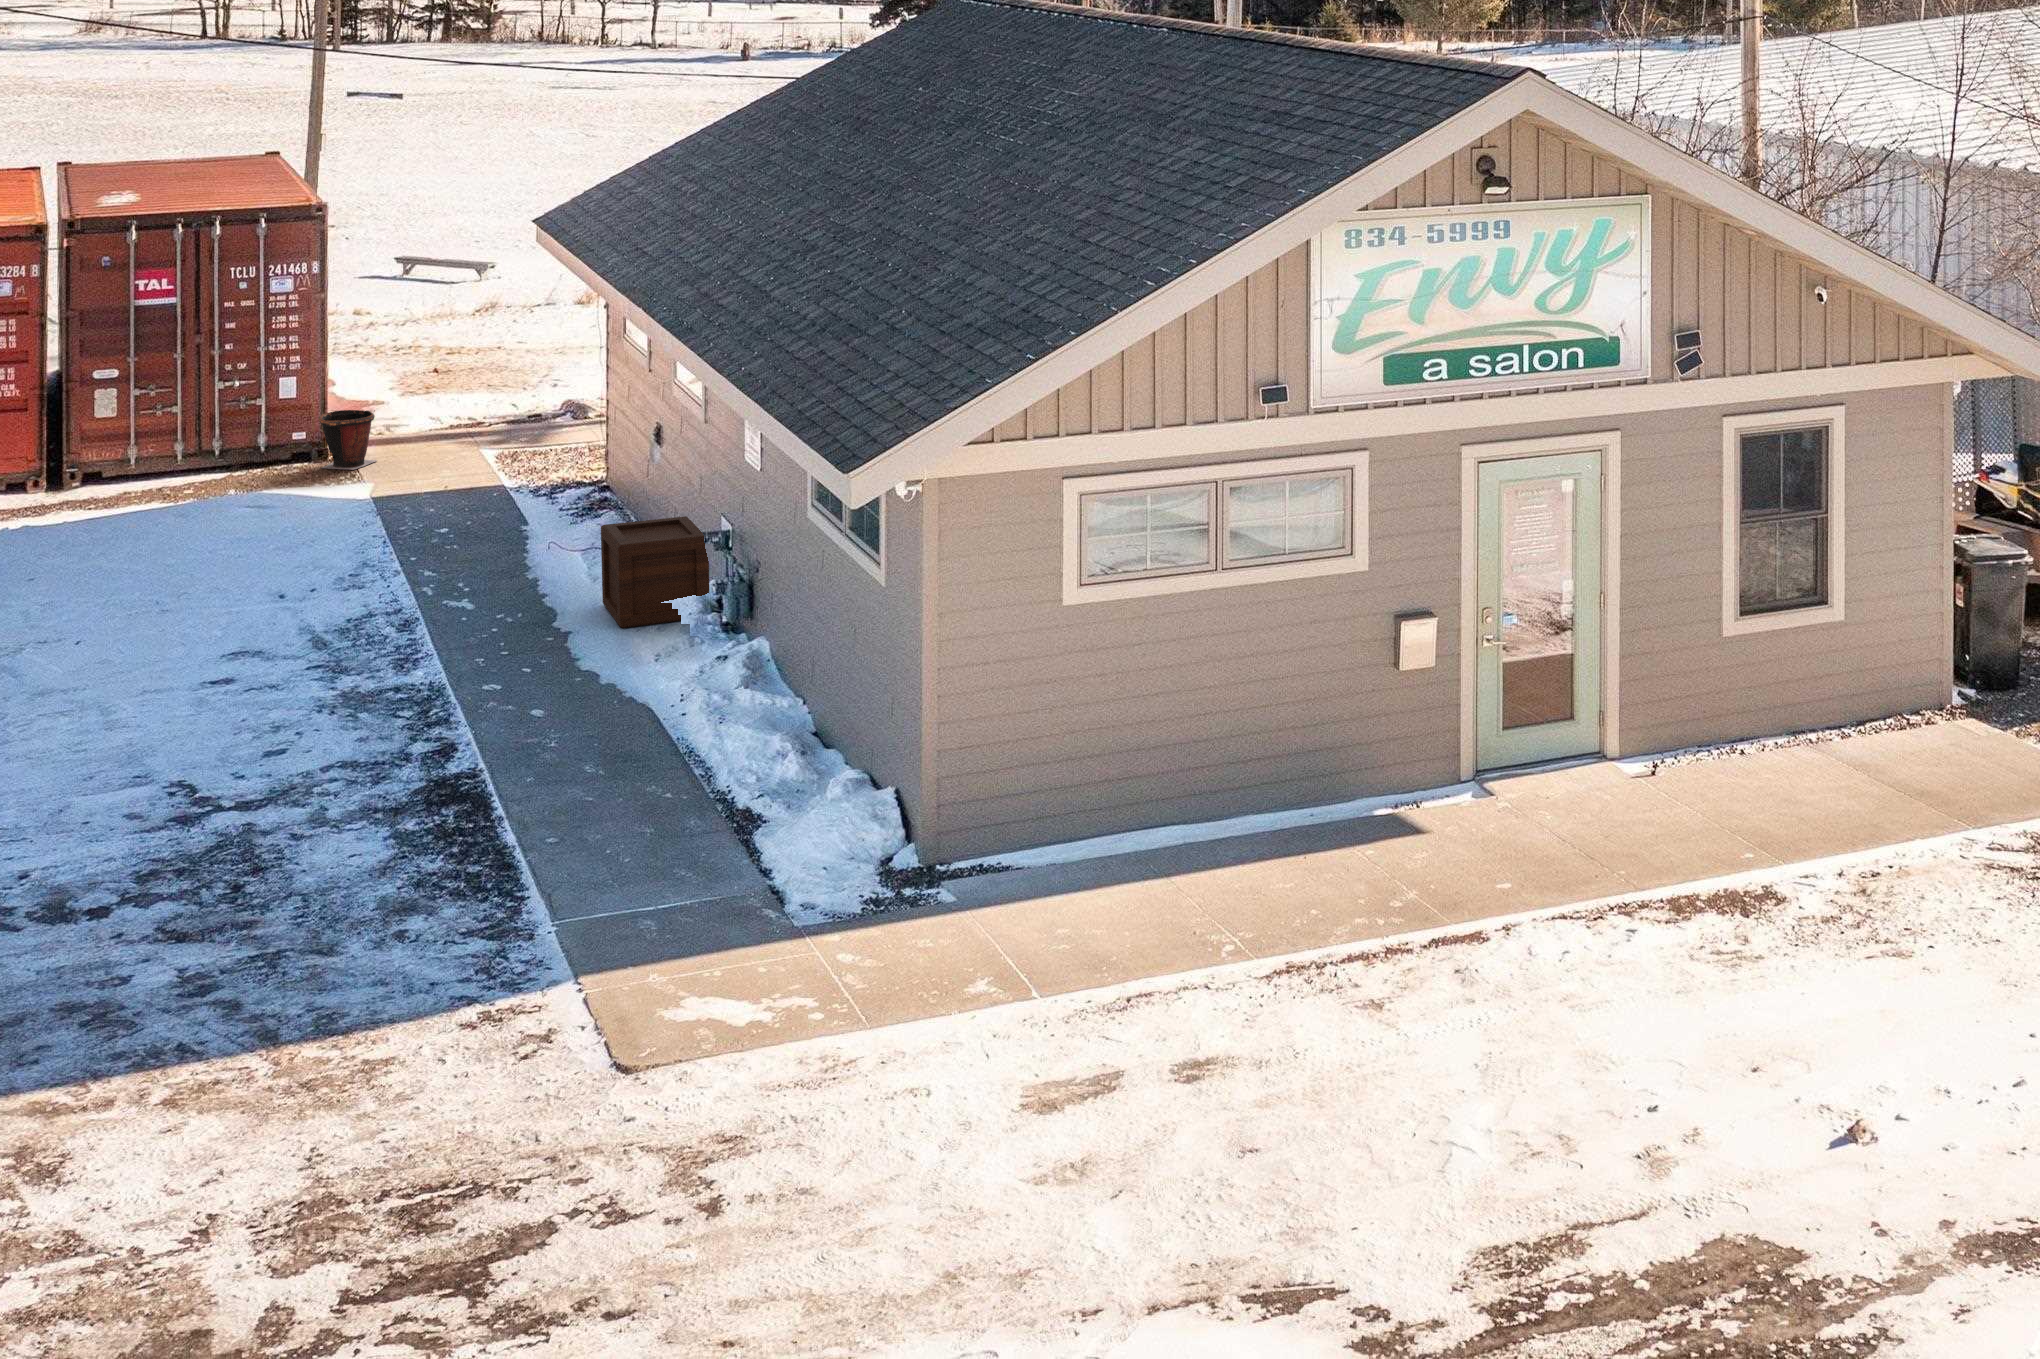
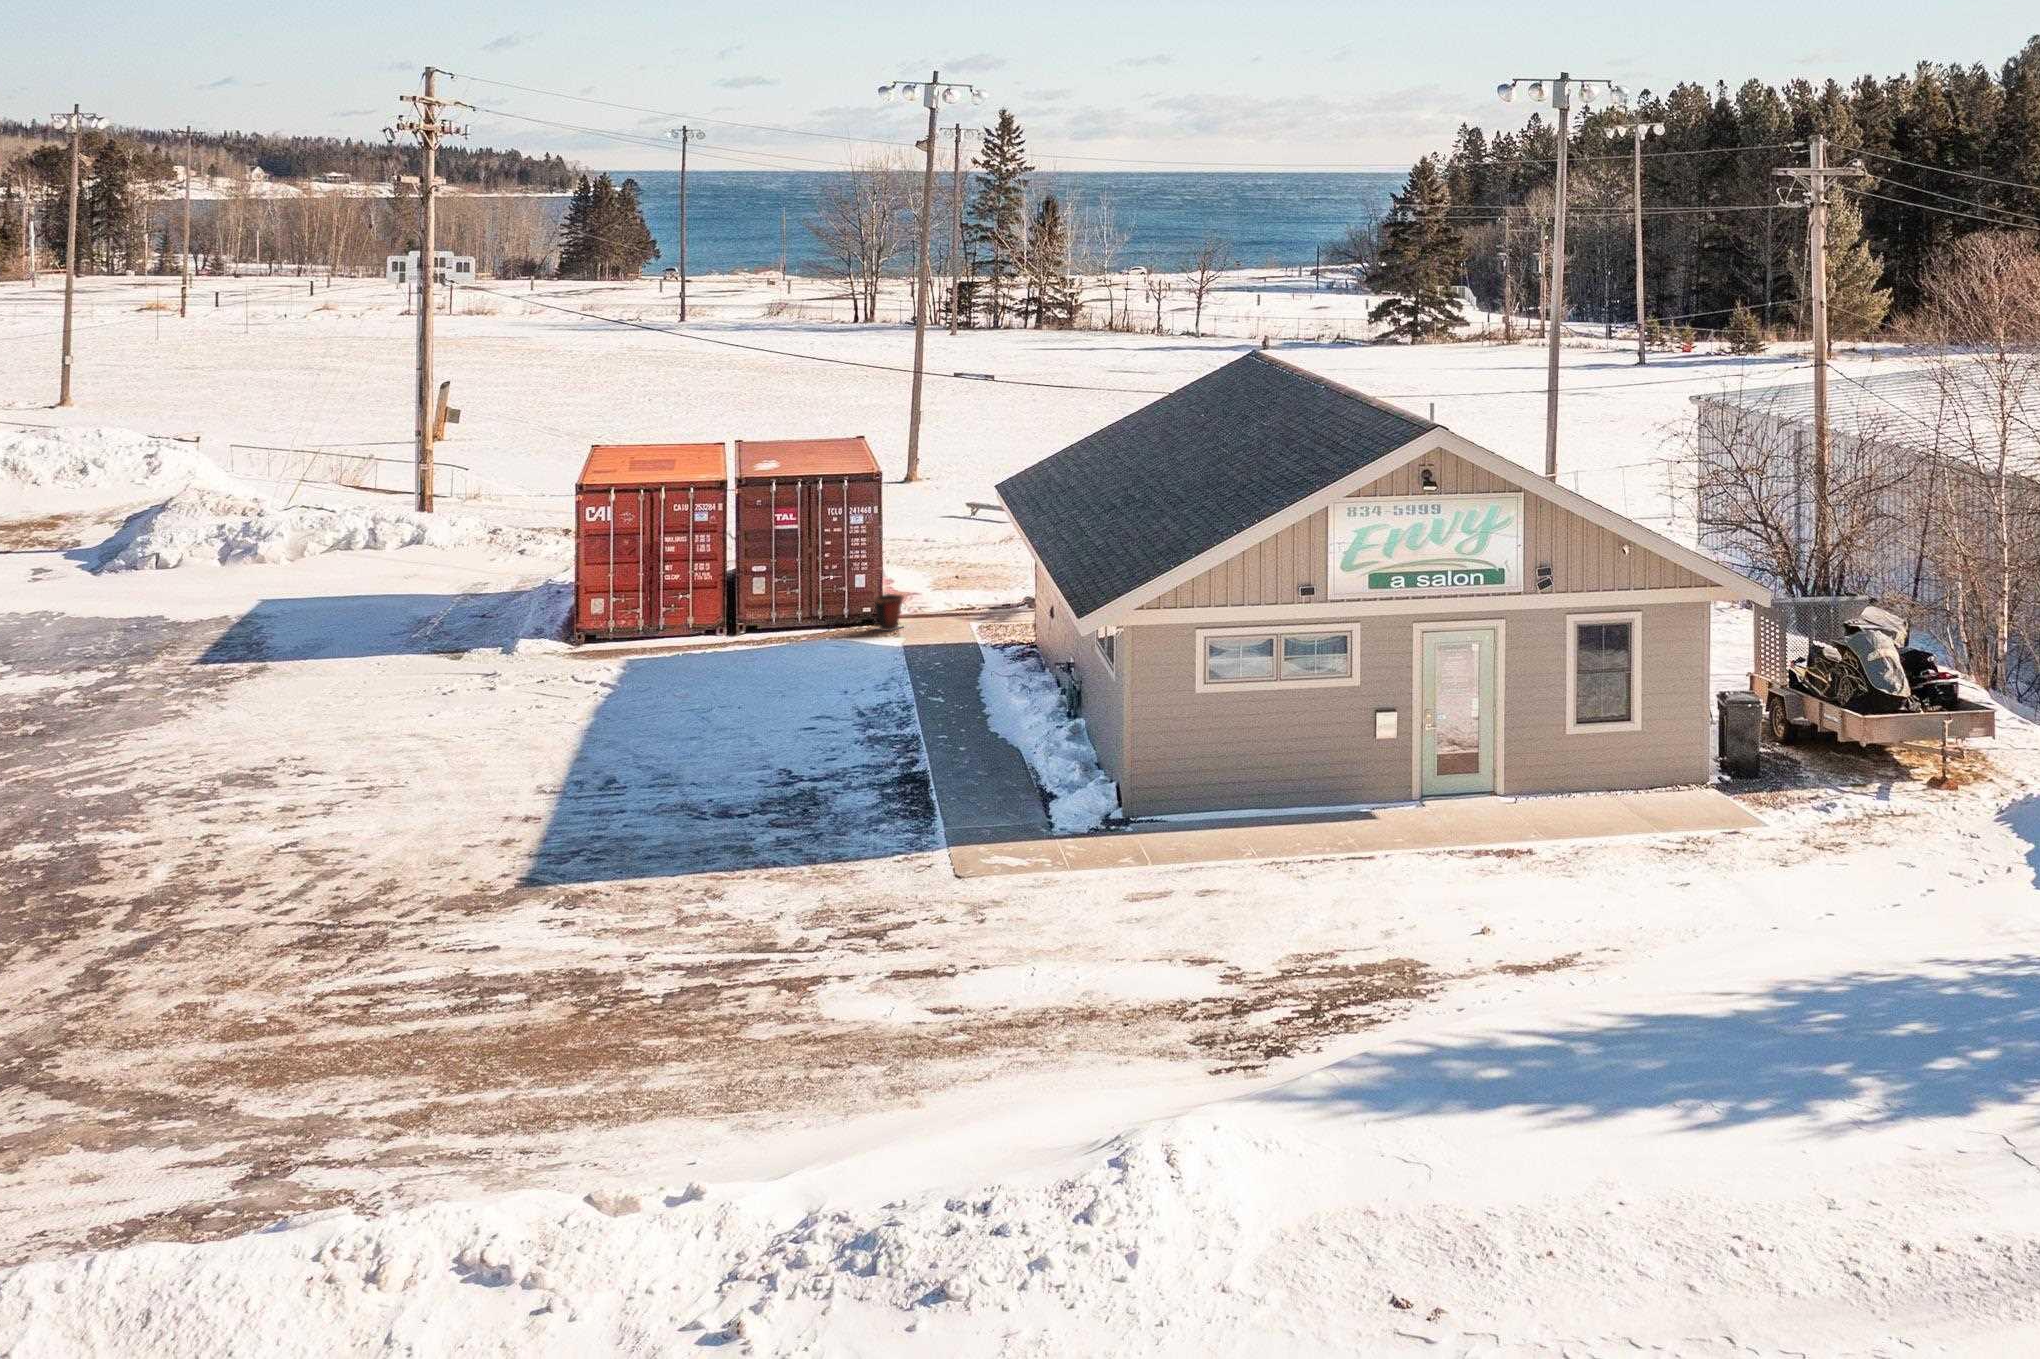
wooden crate: present [601,516,709,628] -> none [1012,648,1069,711]

